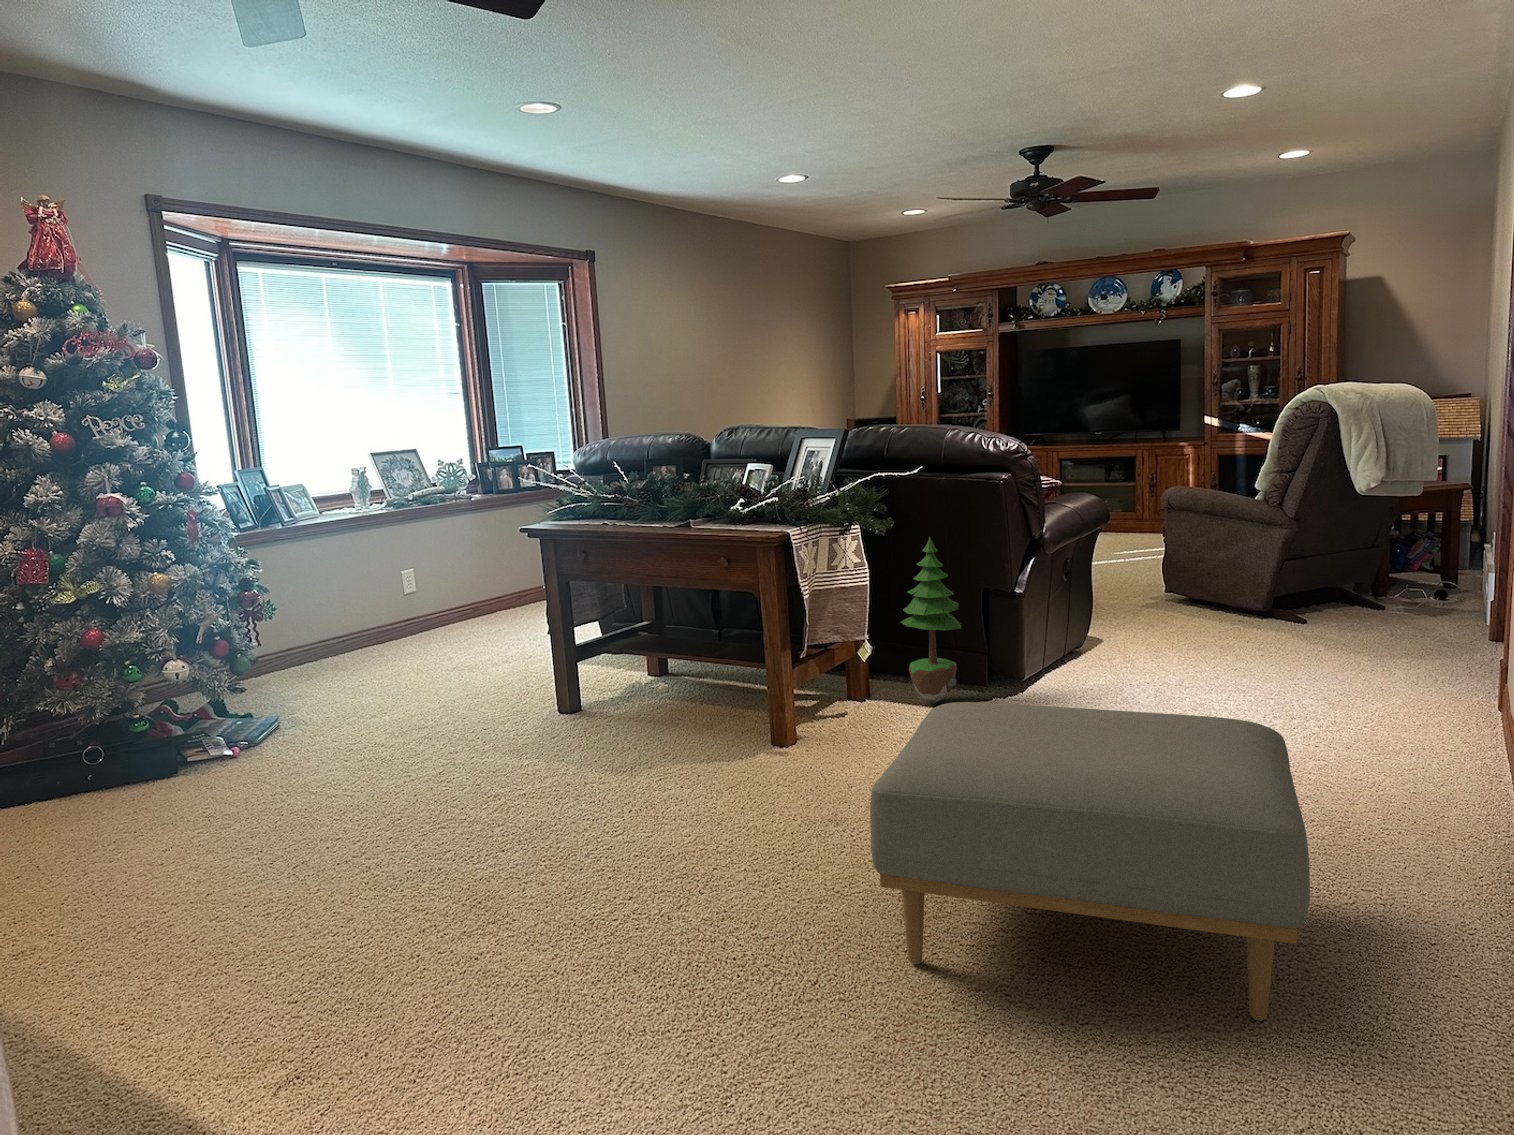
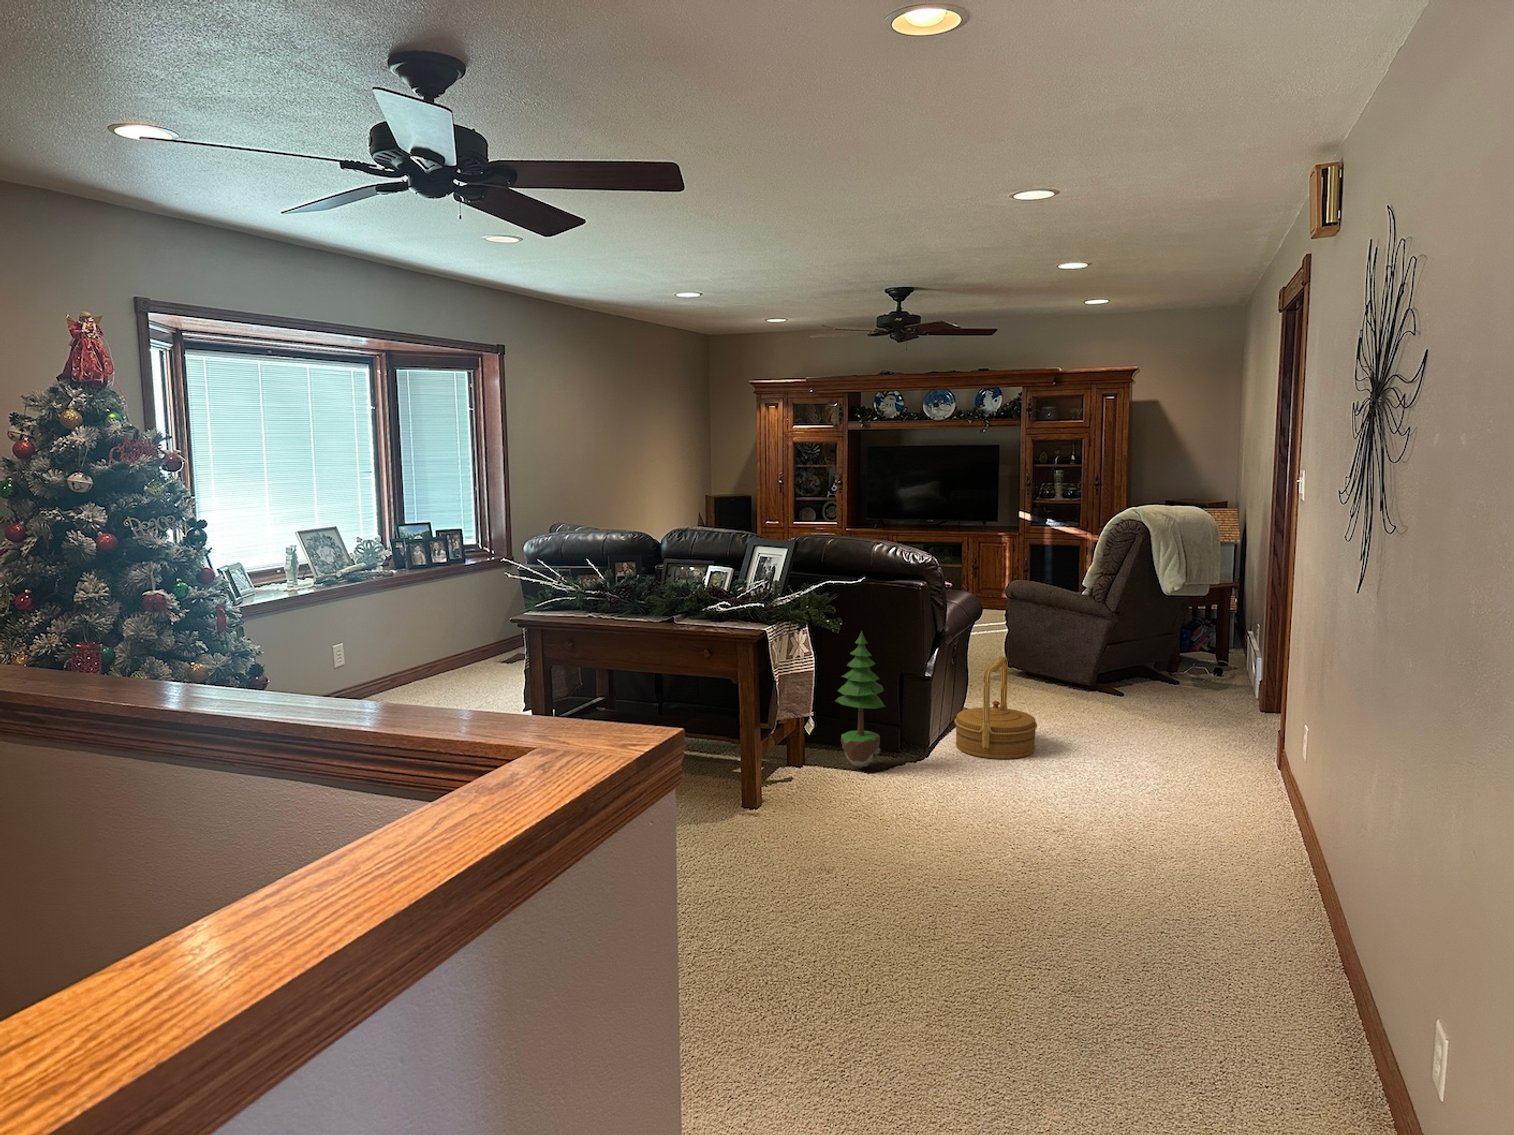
woven basket: none [1061,570,1167,695] -> present [954,656,1037,759]
ottoman: present [870,702,1310,1021] -> none [910,776,1215,997]

